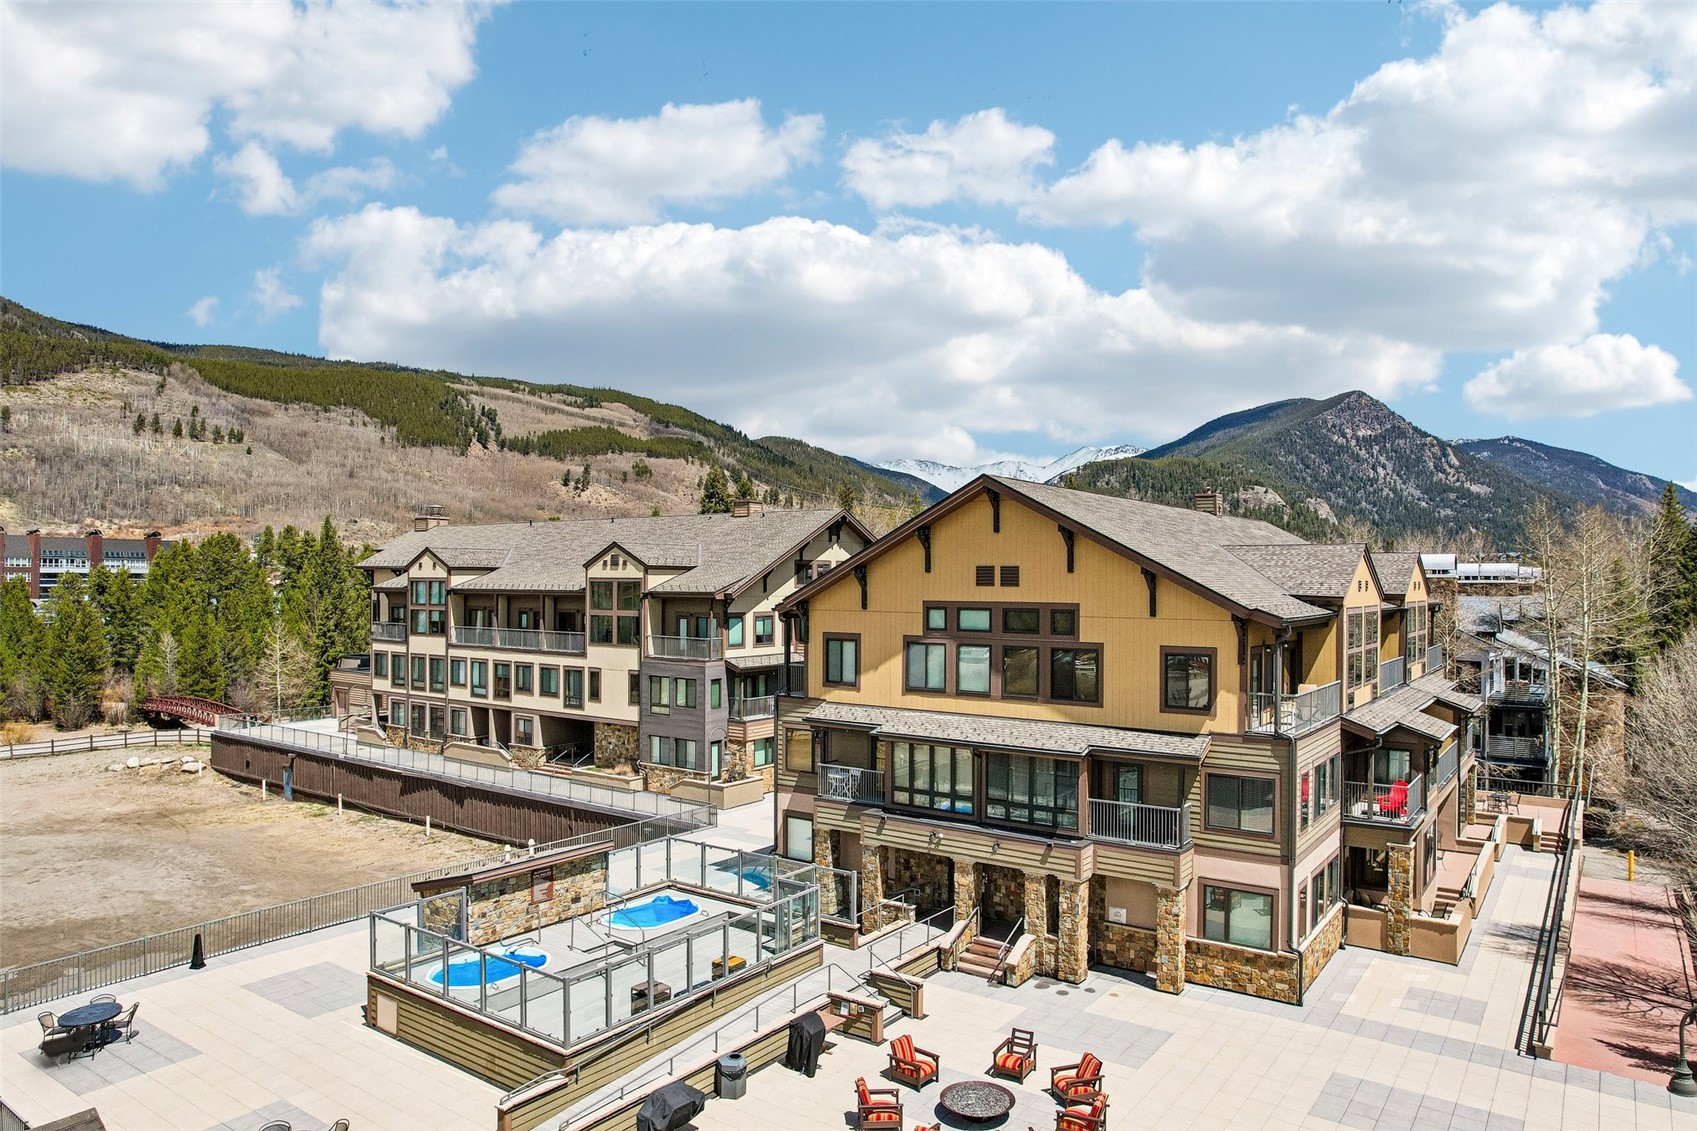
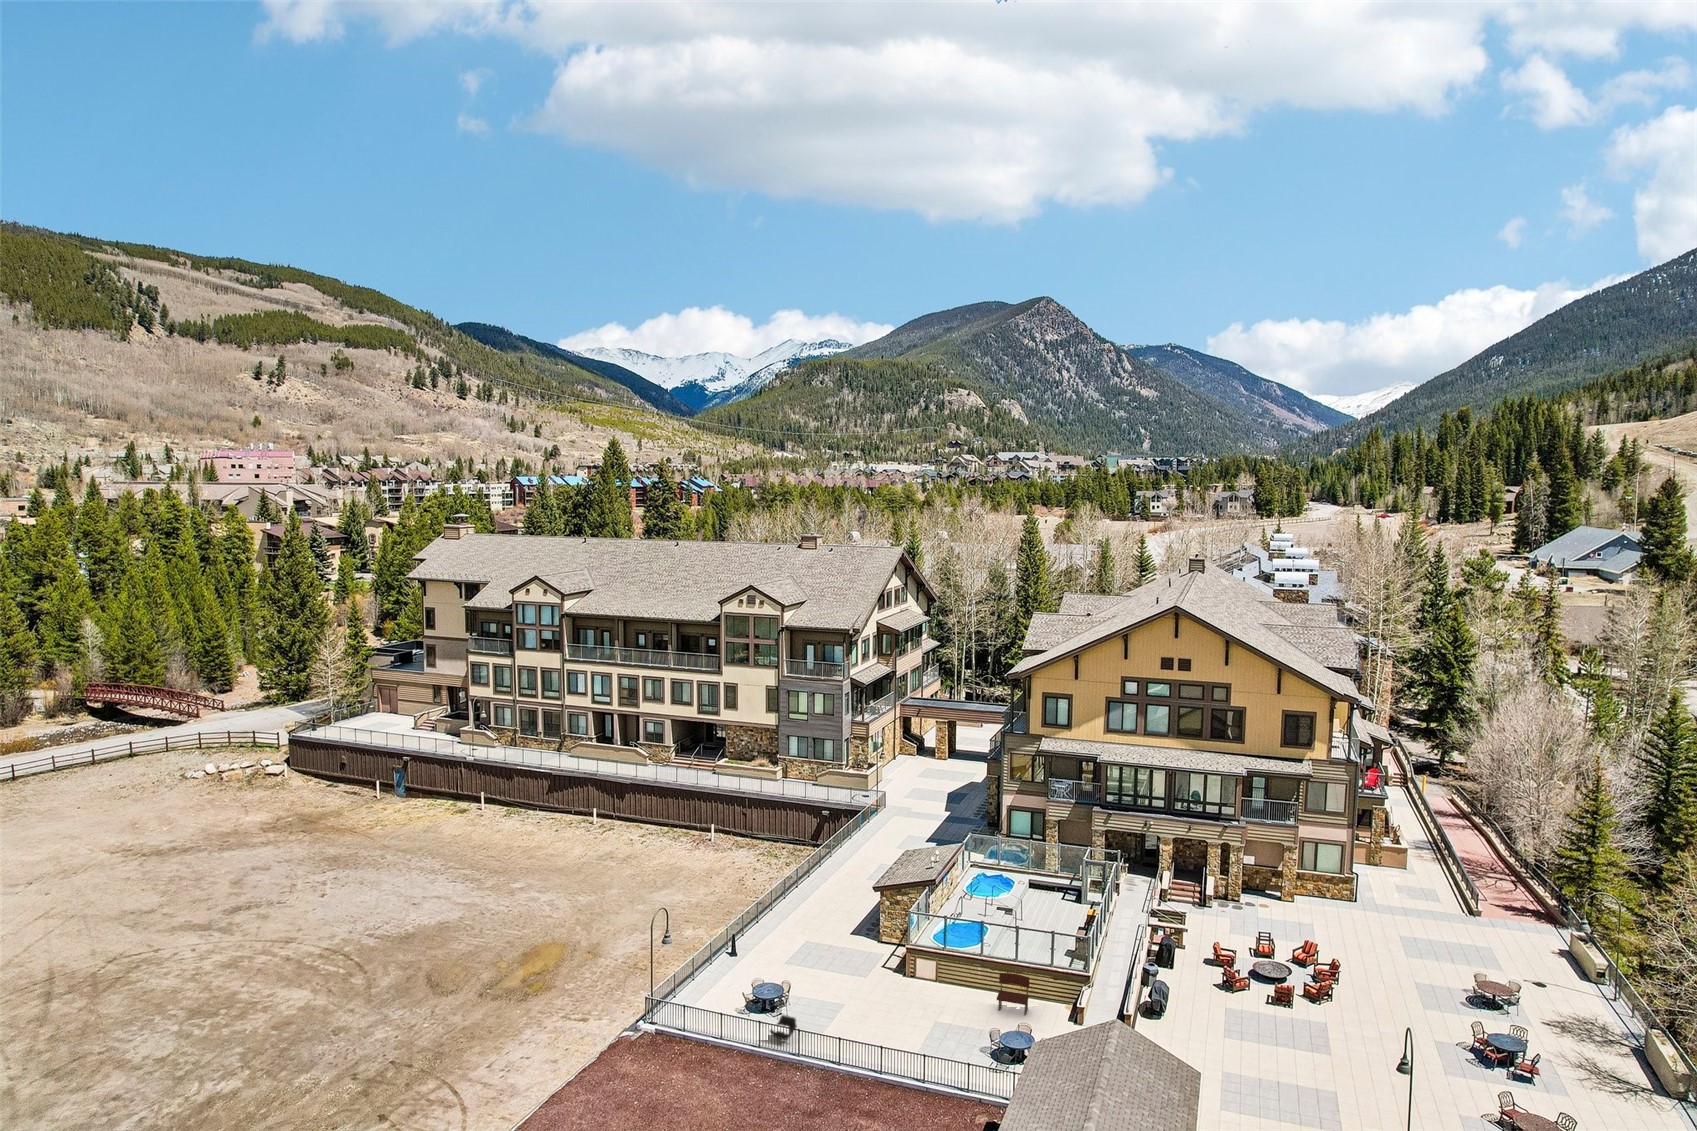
bench: none [421,1009,478,1087] -> present [997,973,1030,1015]

